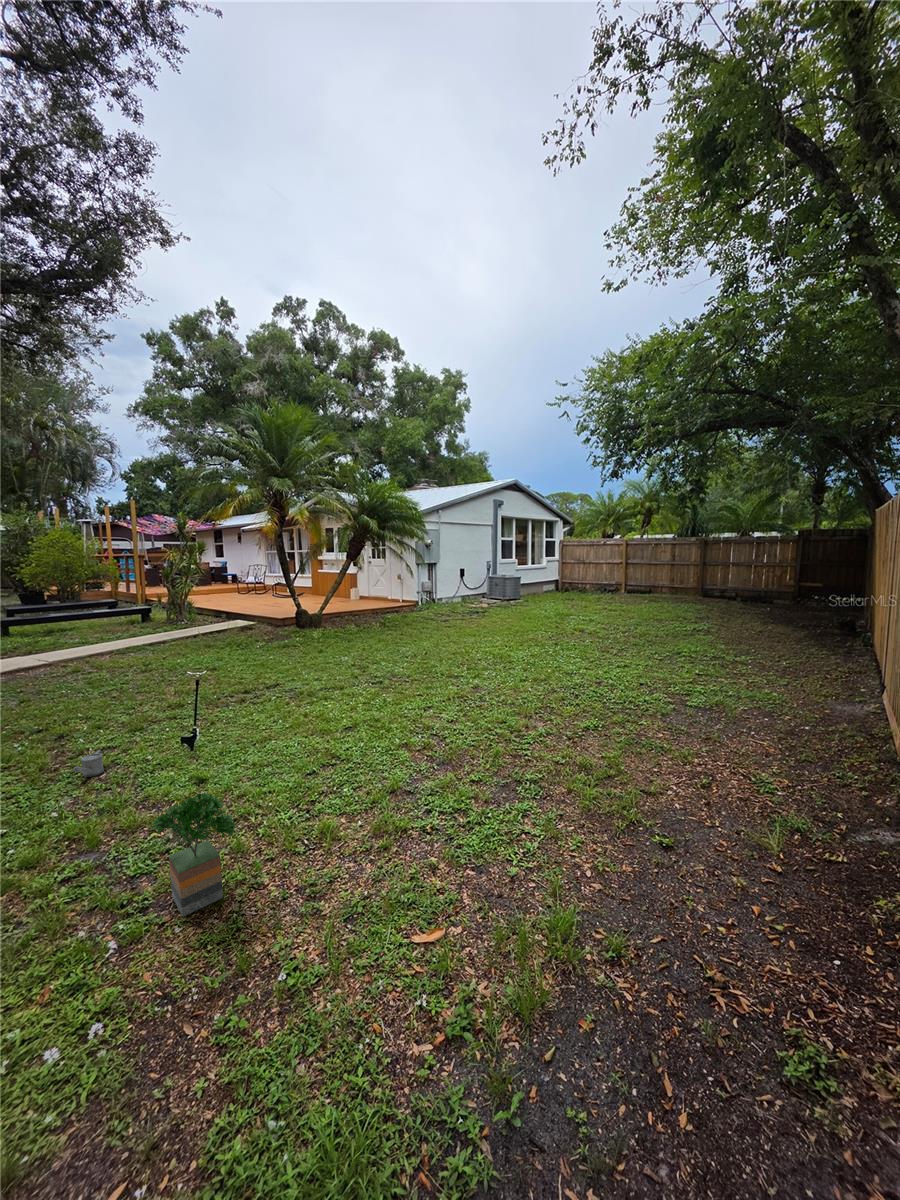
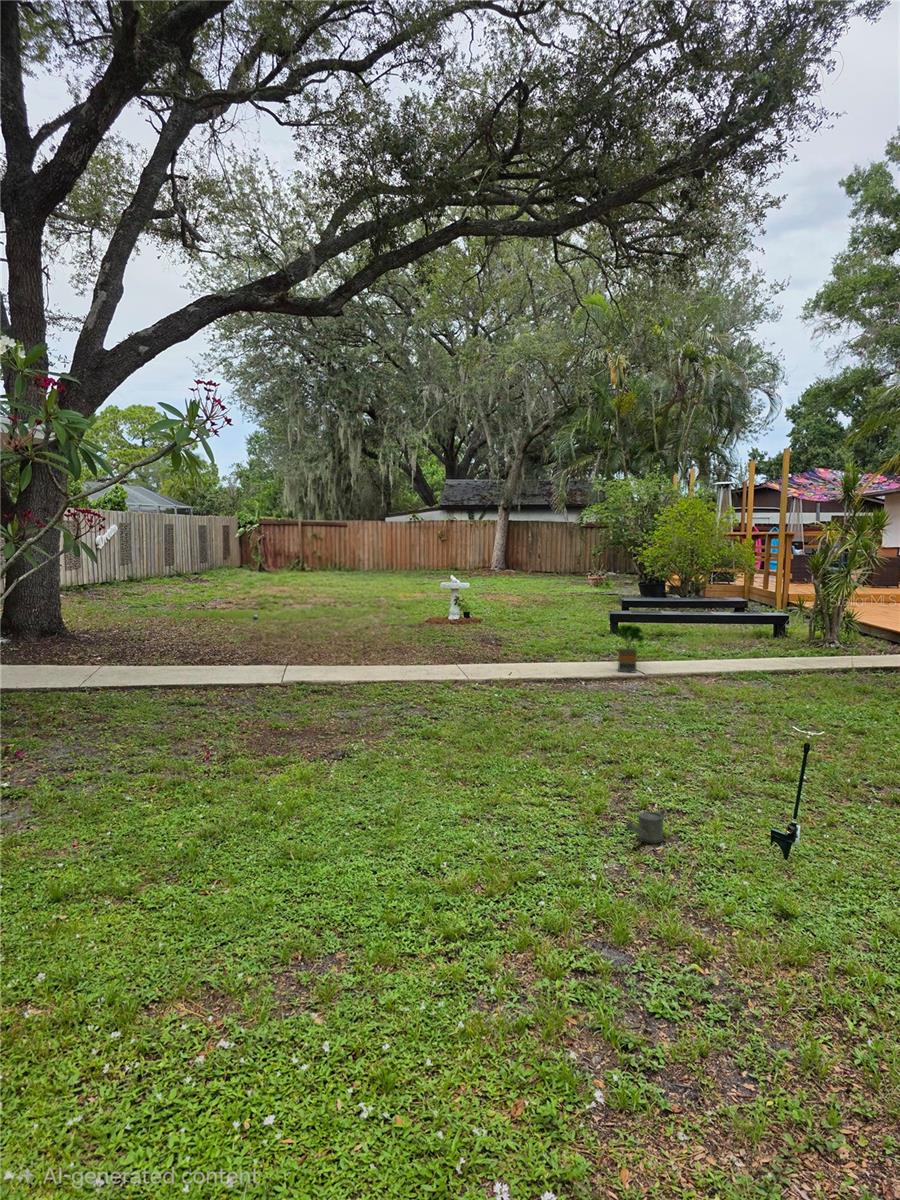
potted tree: present [152,793,235,917] -> present [614,625,644,672]

